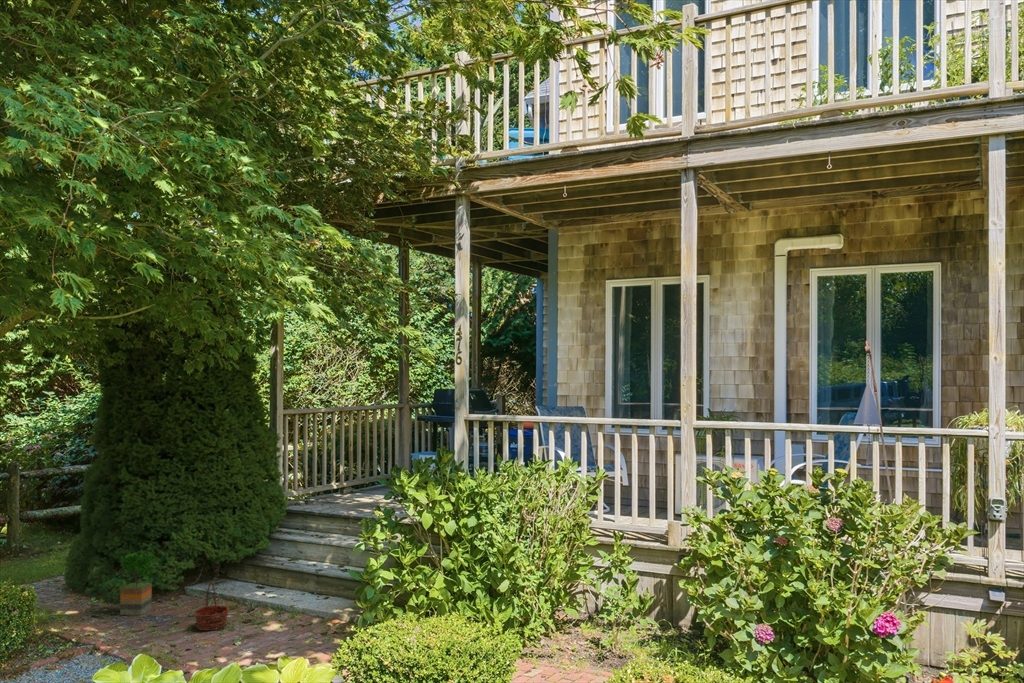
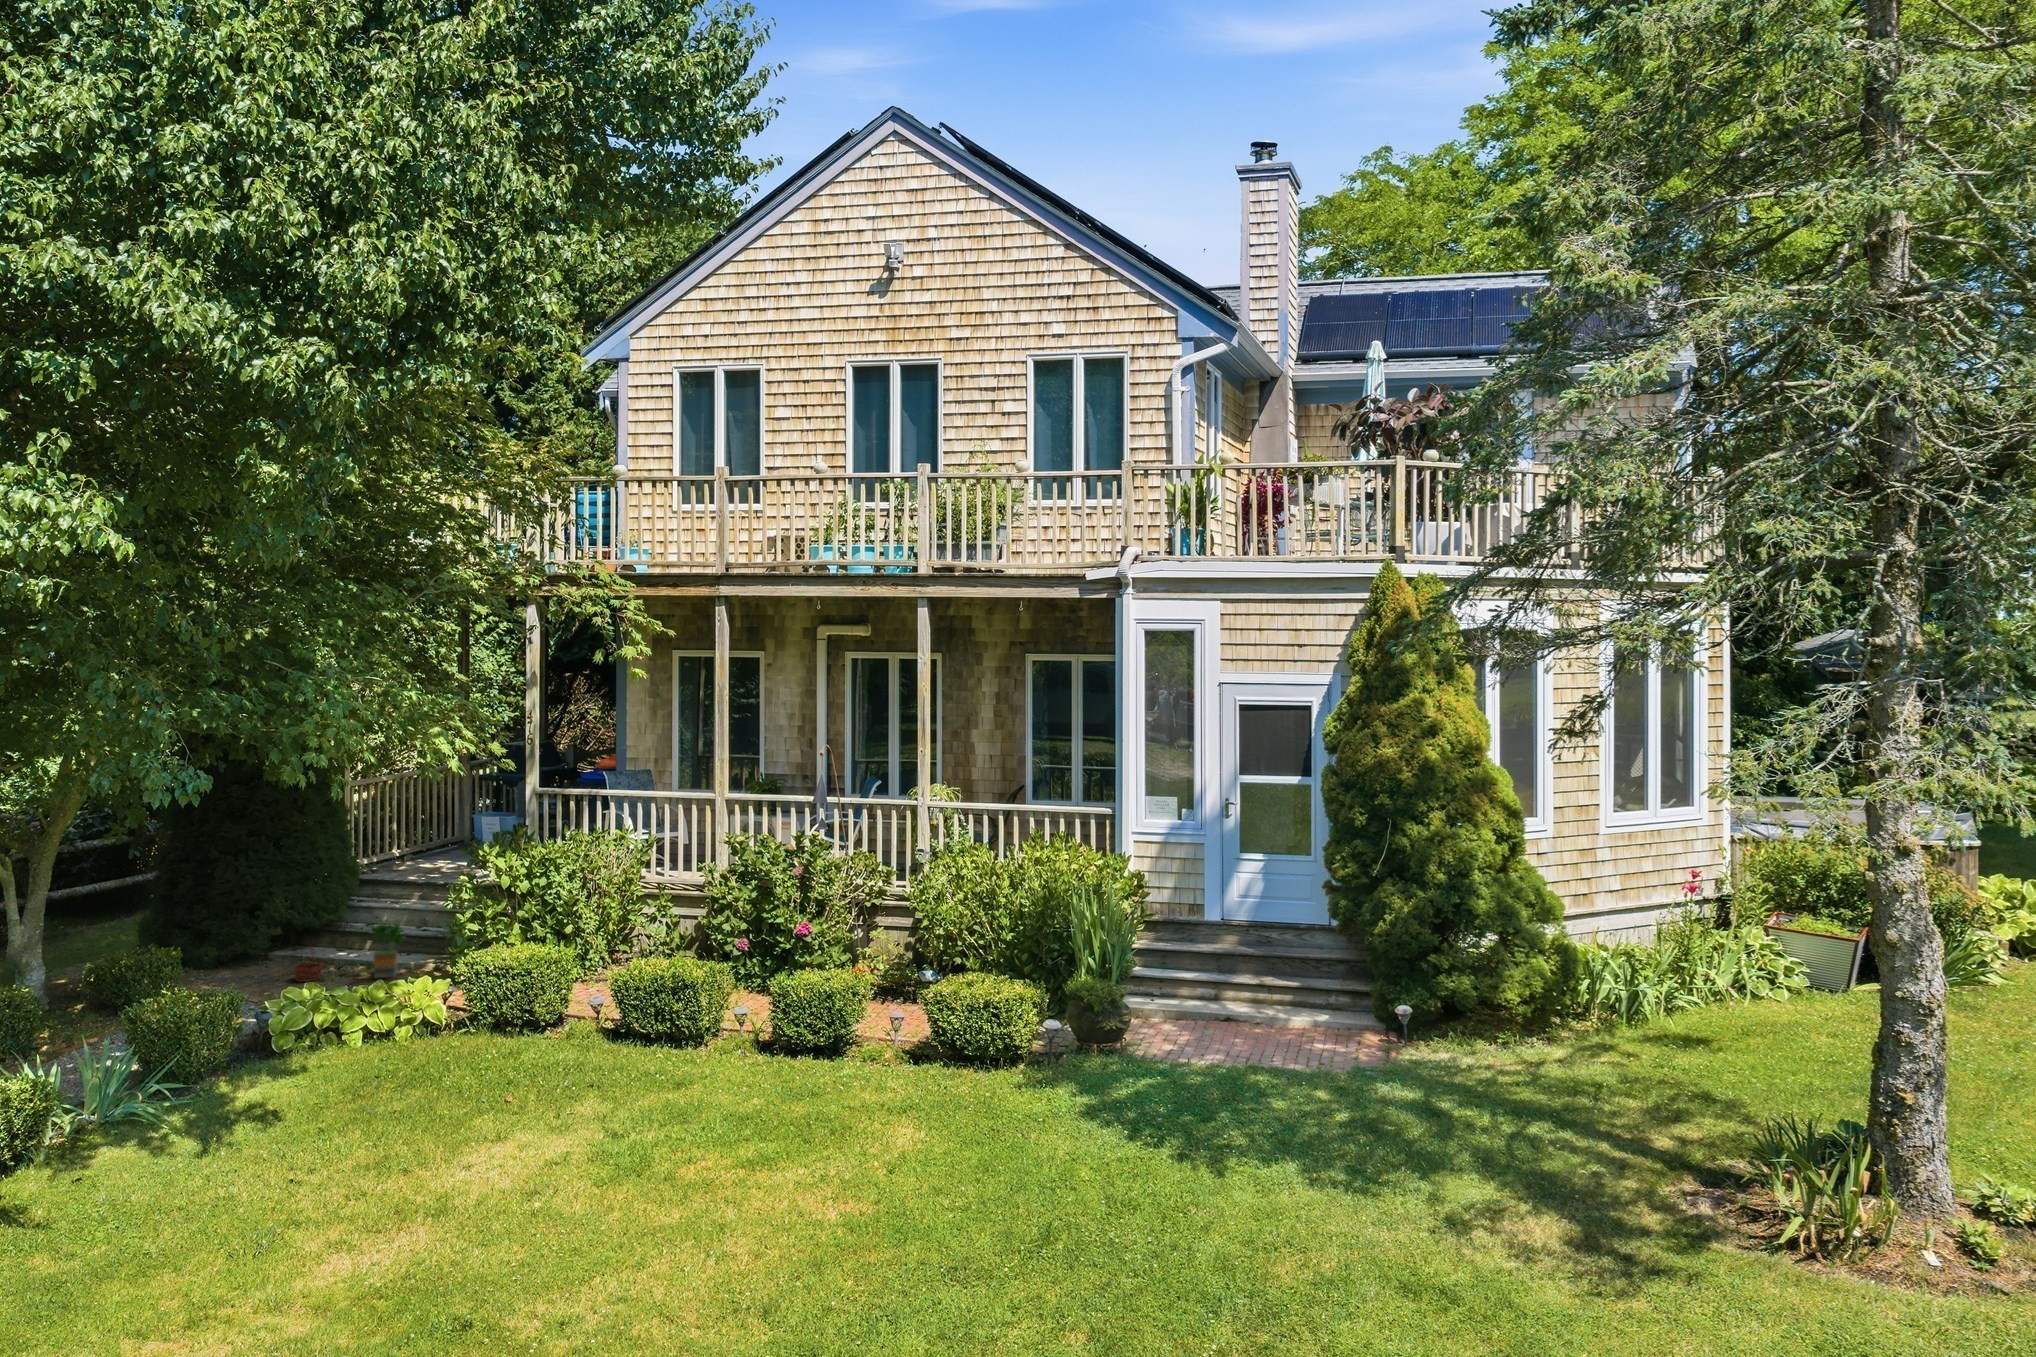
potted tree: present [120,553,159,615] -> present [369,924,404,978]

